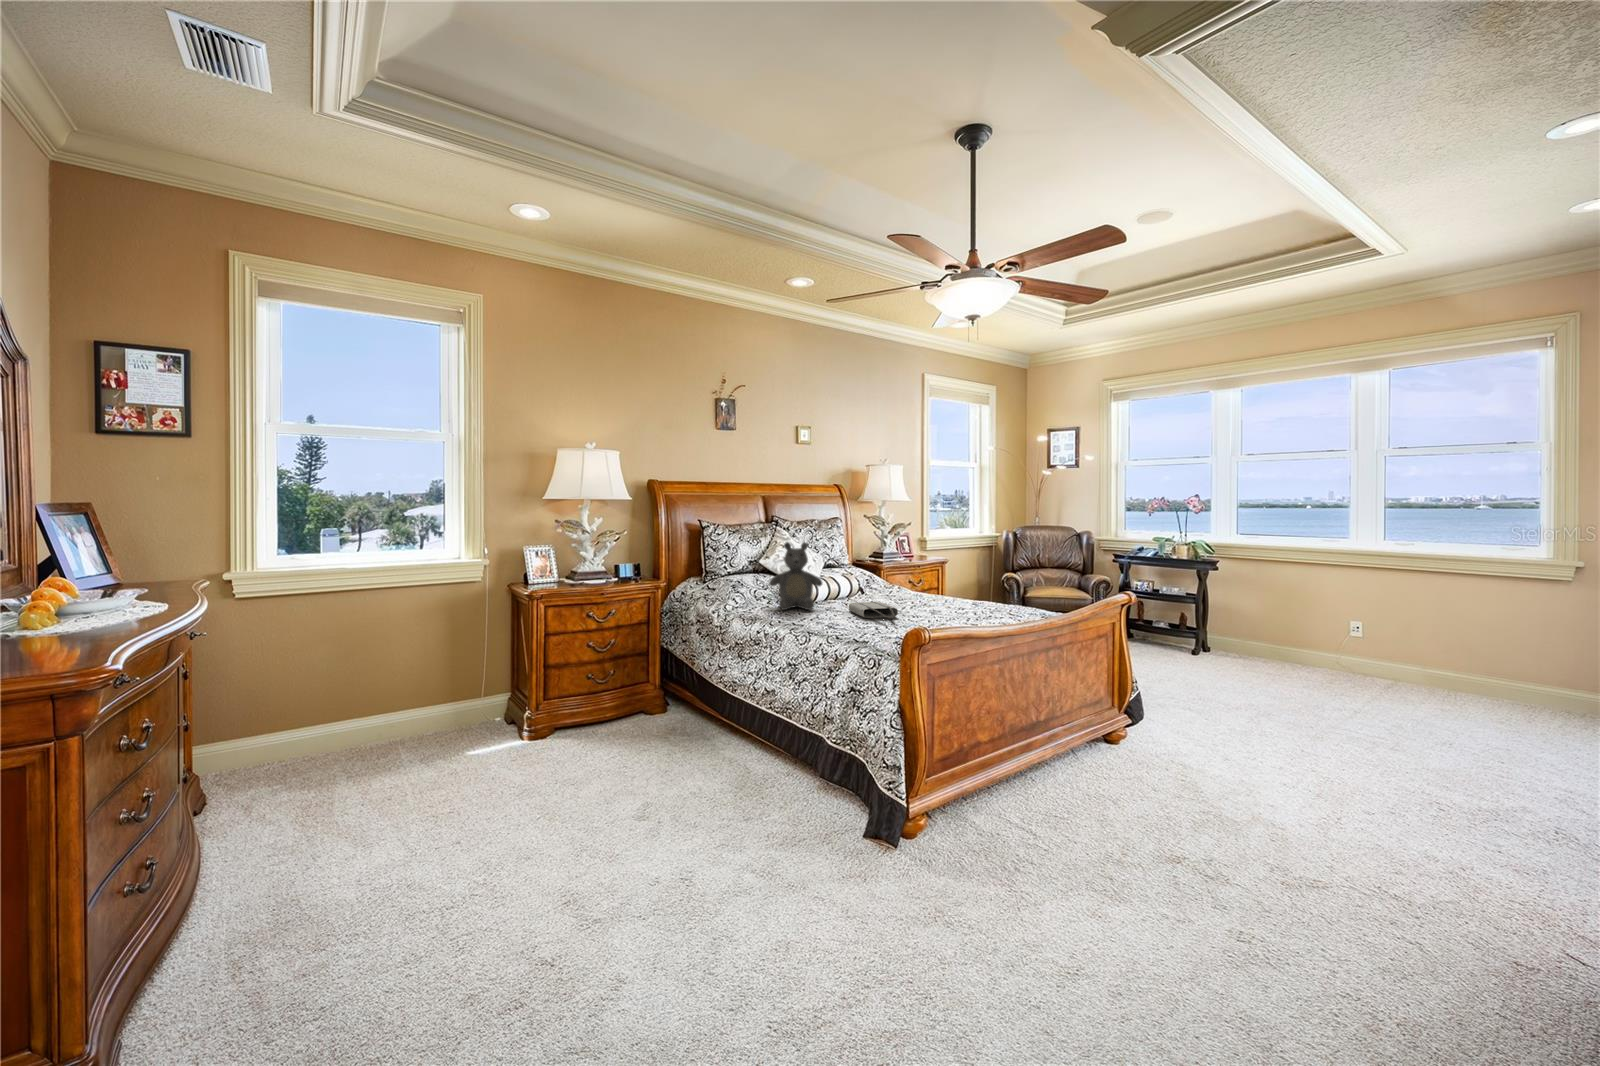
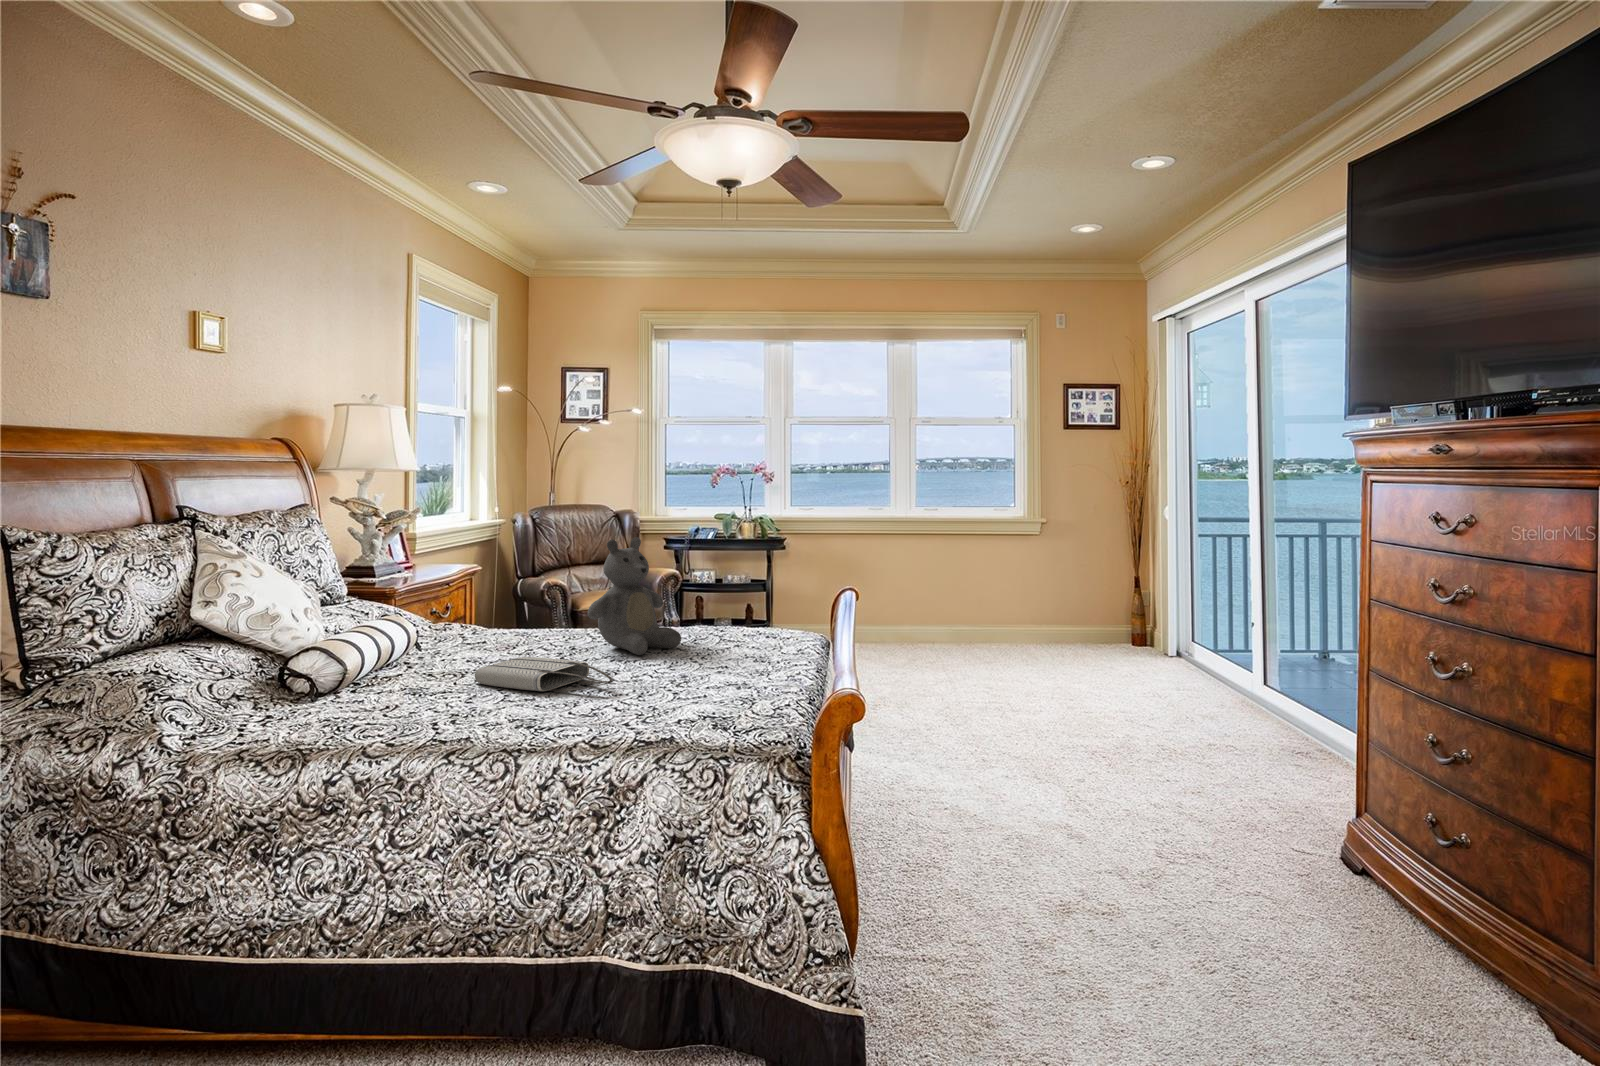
teddy bear: present [769,542,822,610] -> present [588,537,681,655]

